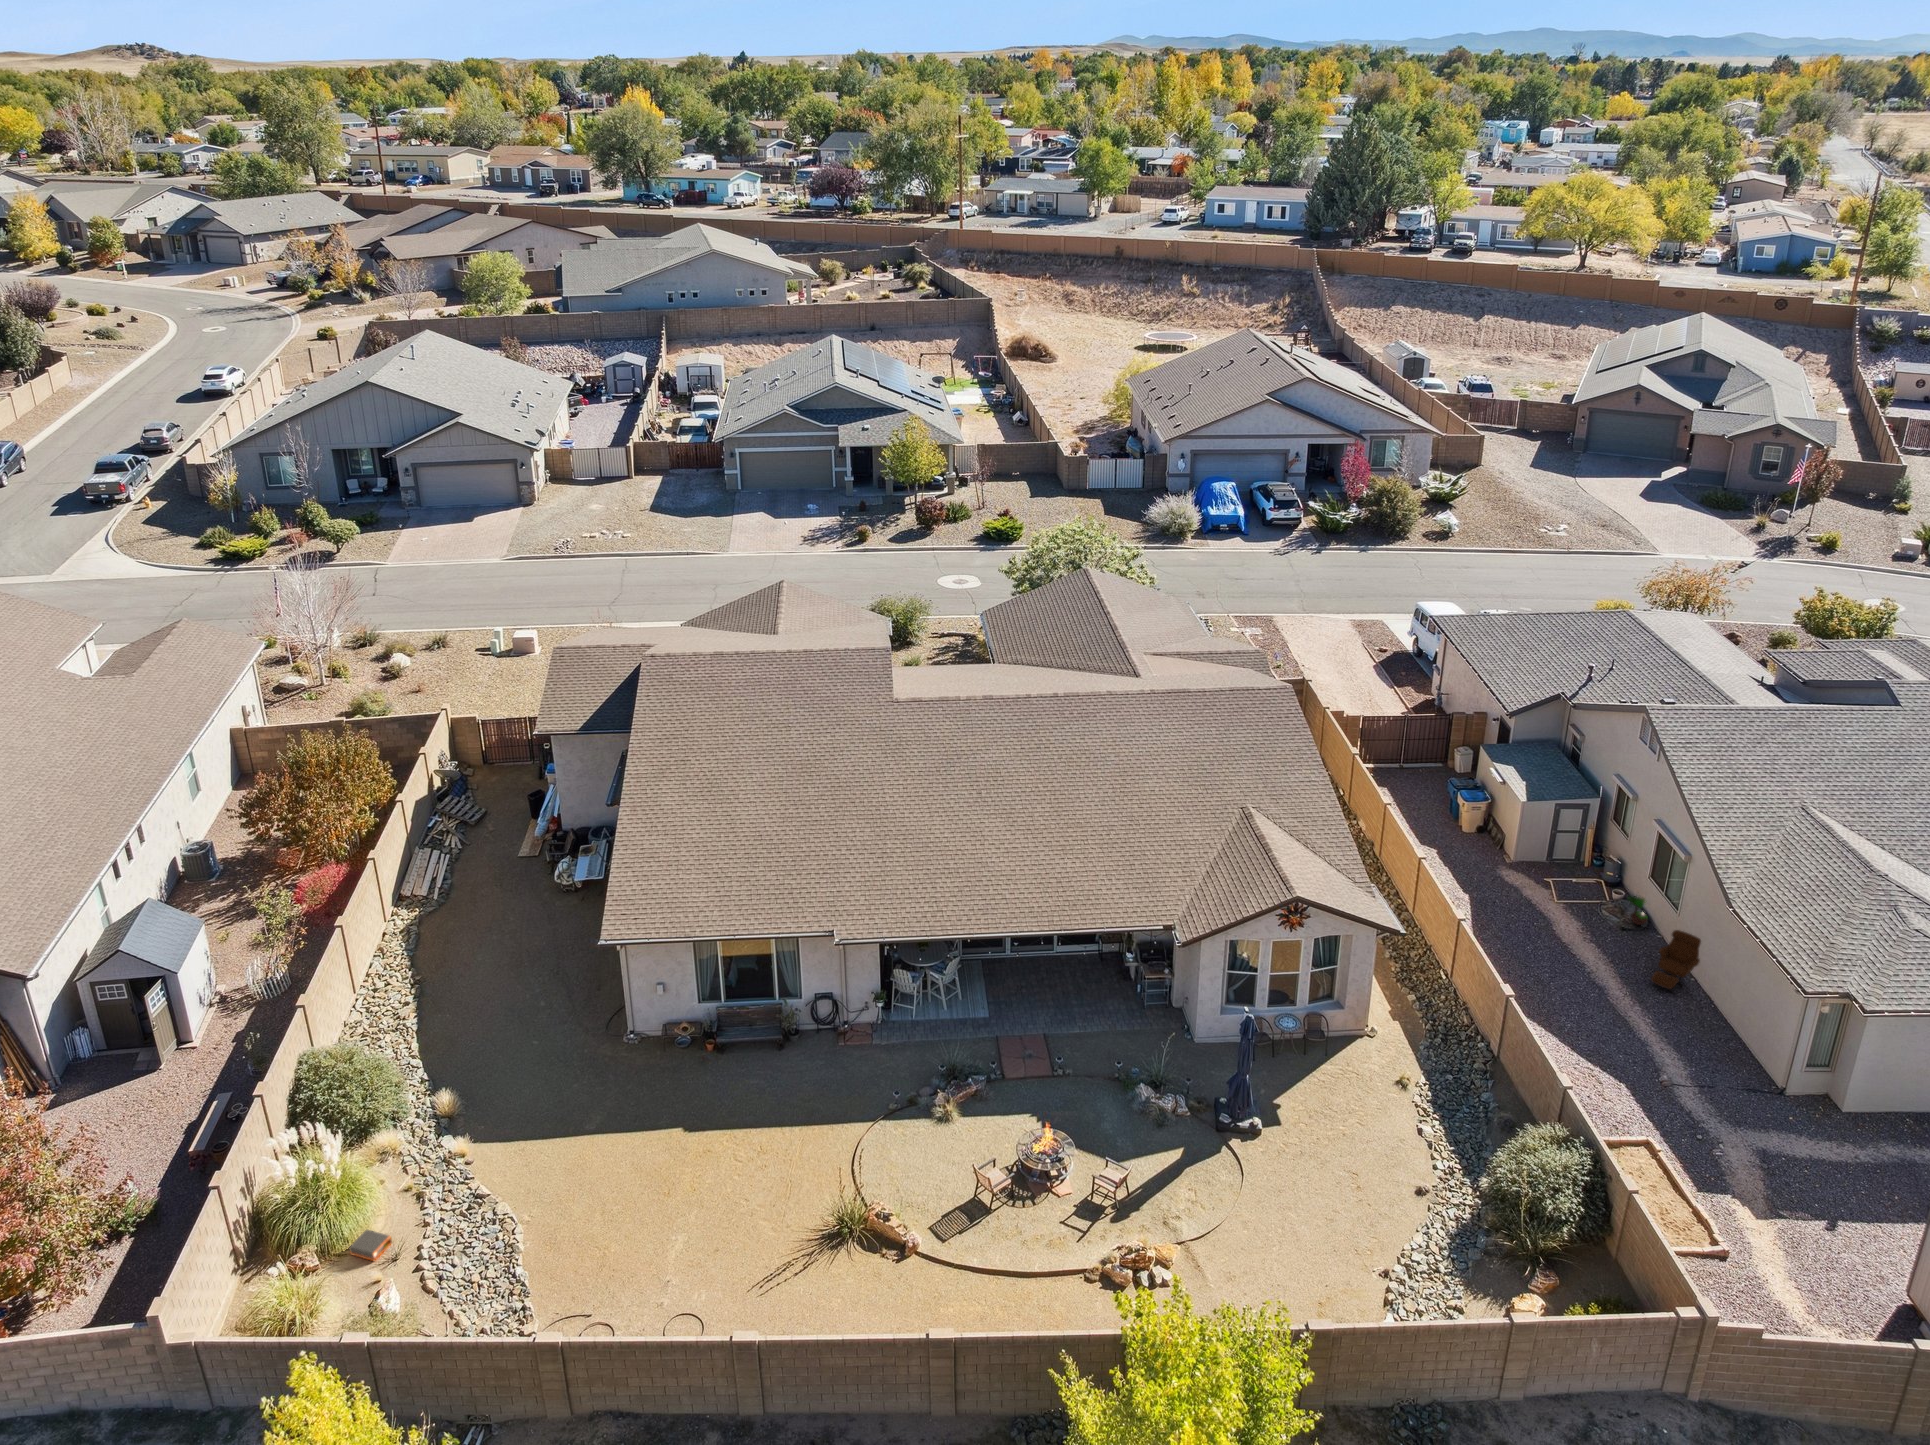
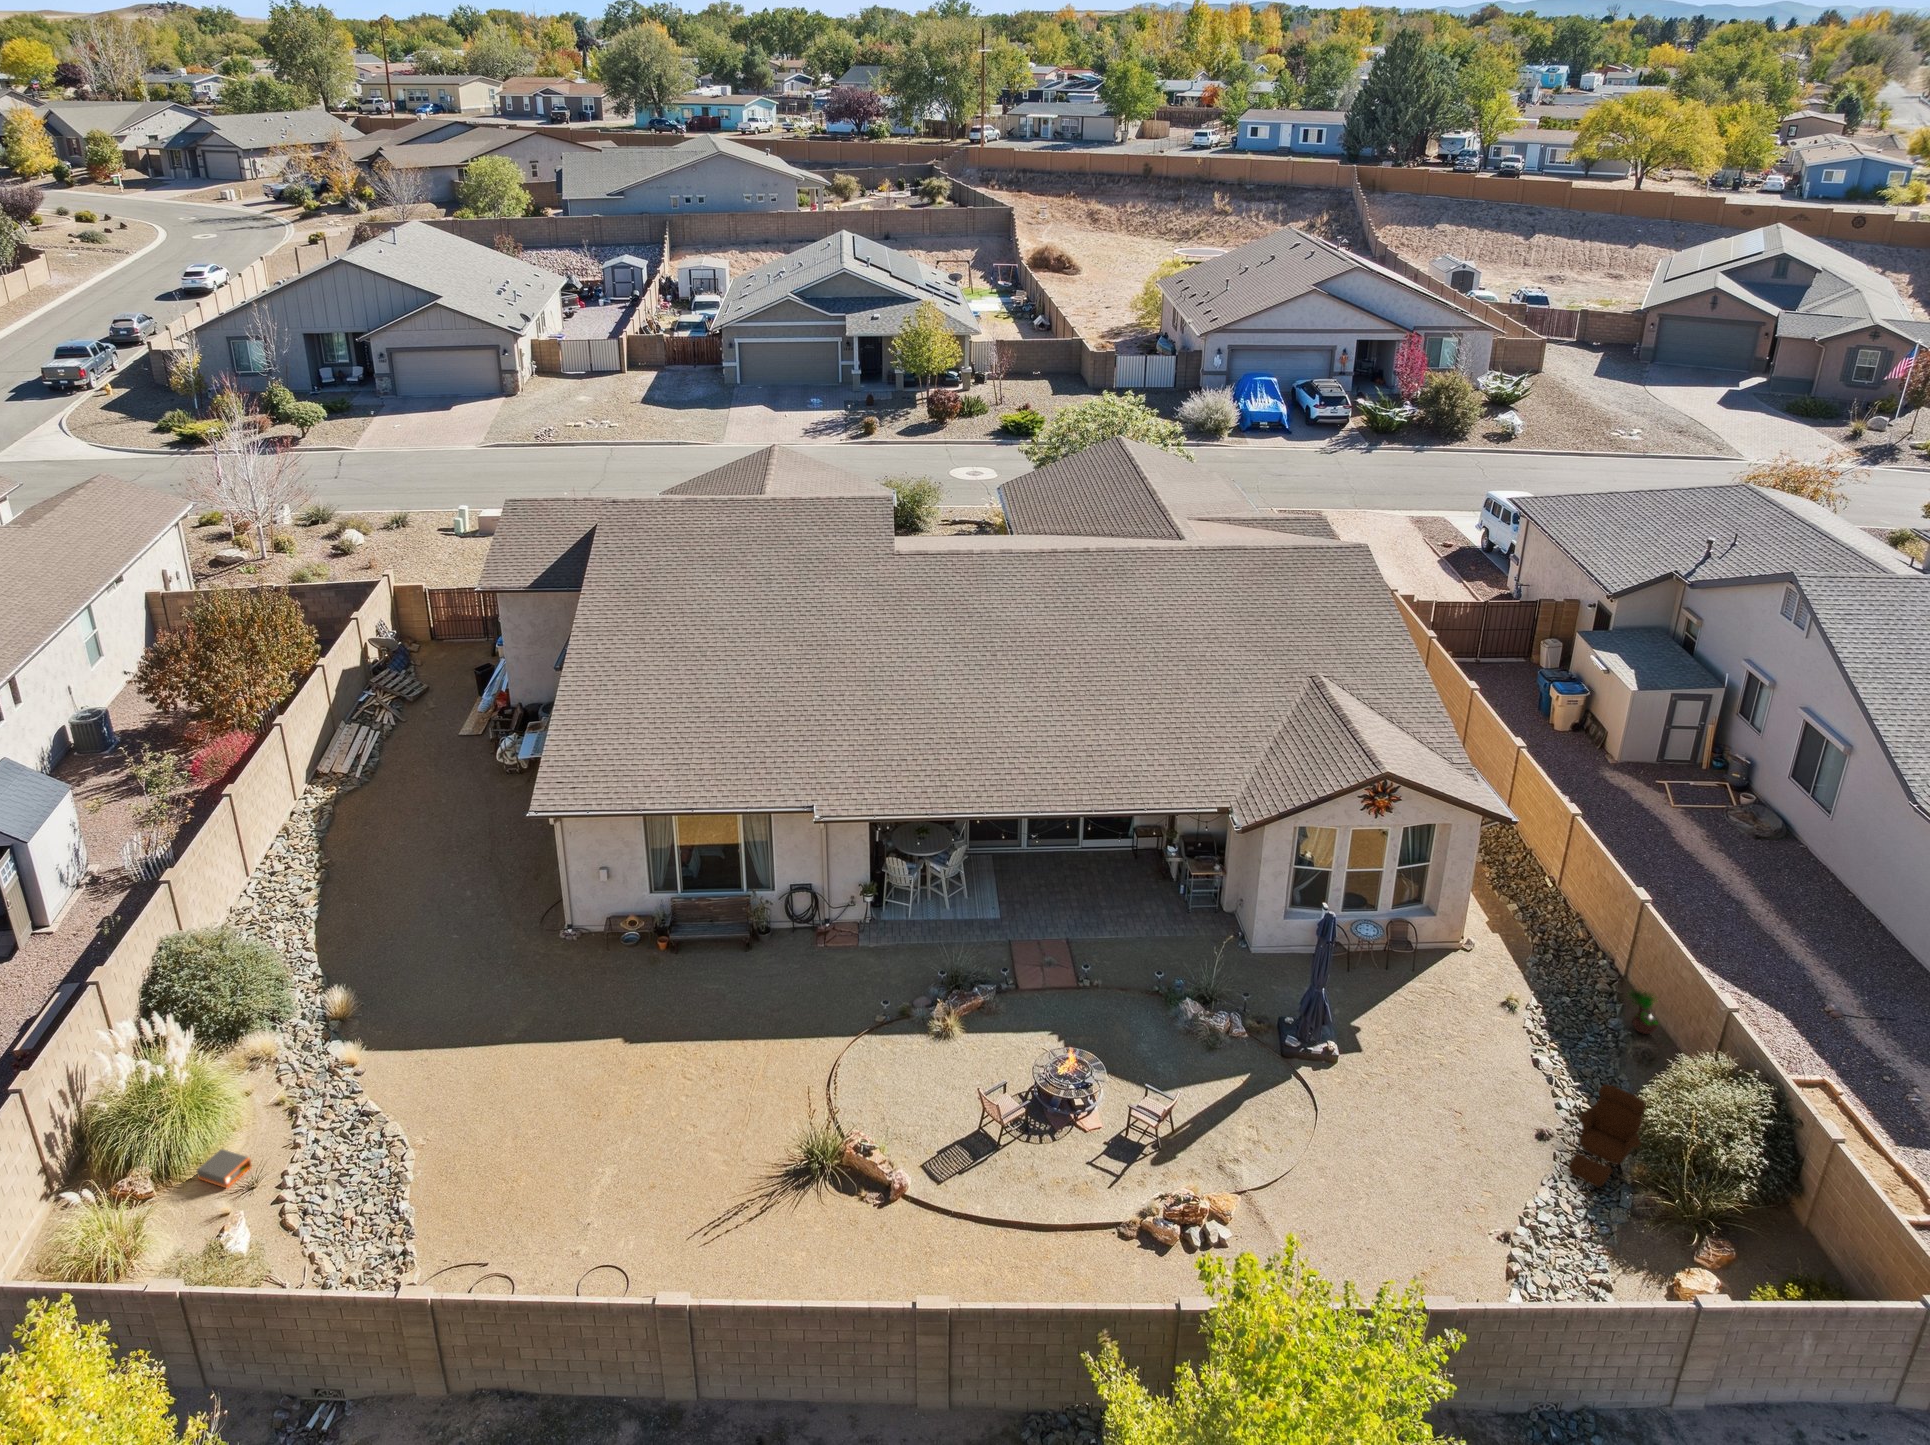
potted tree: present [1628,896,1648,925] -> present [1630,990,1658,1034]
lounge chair: present [1651,930,1701,990] -> present [1568,1084,1646,1190]

